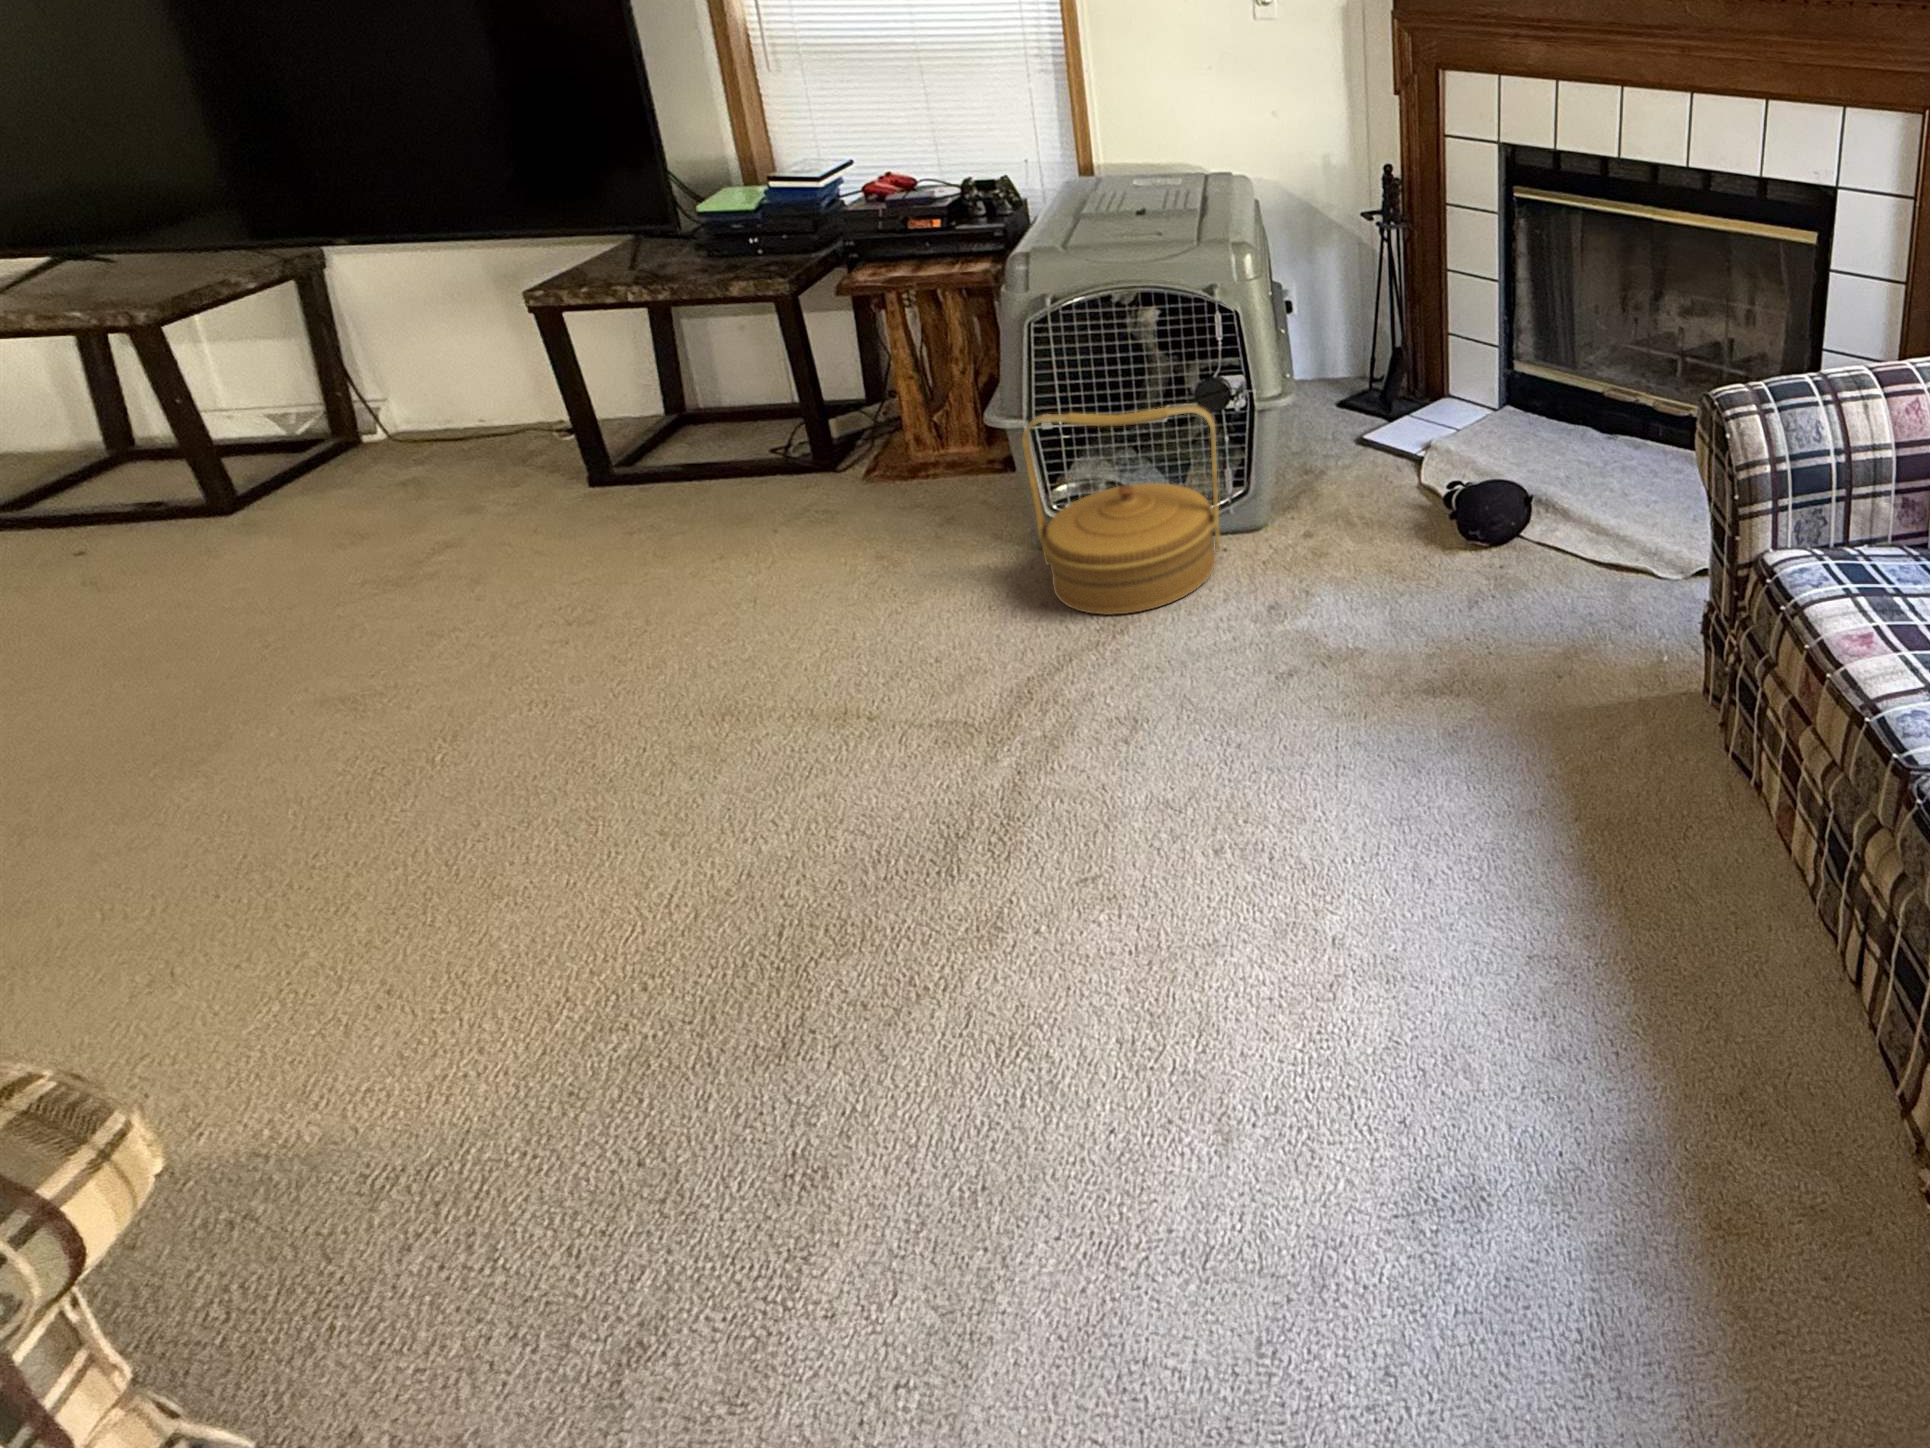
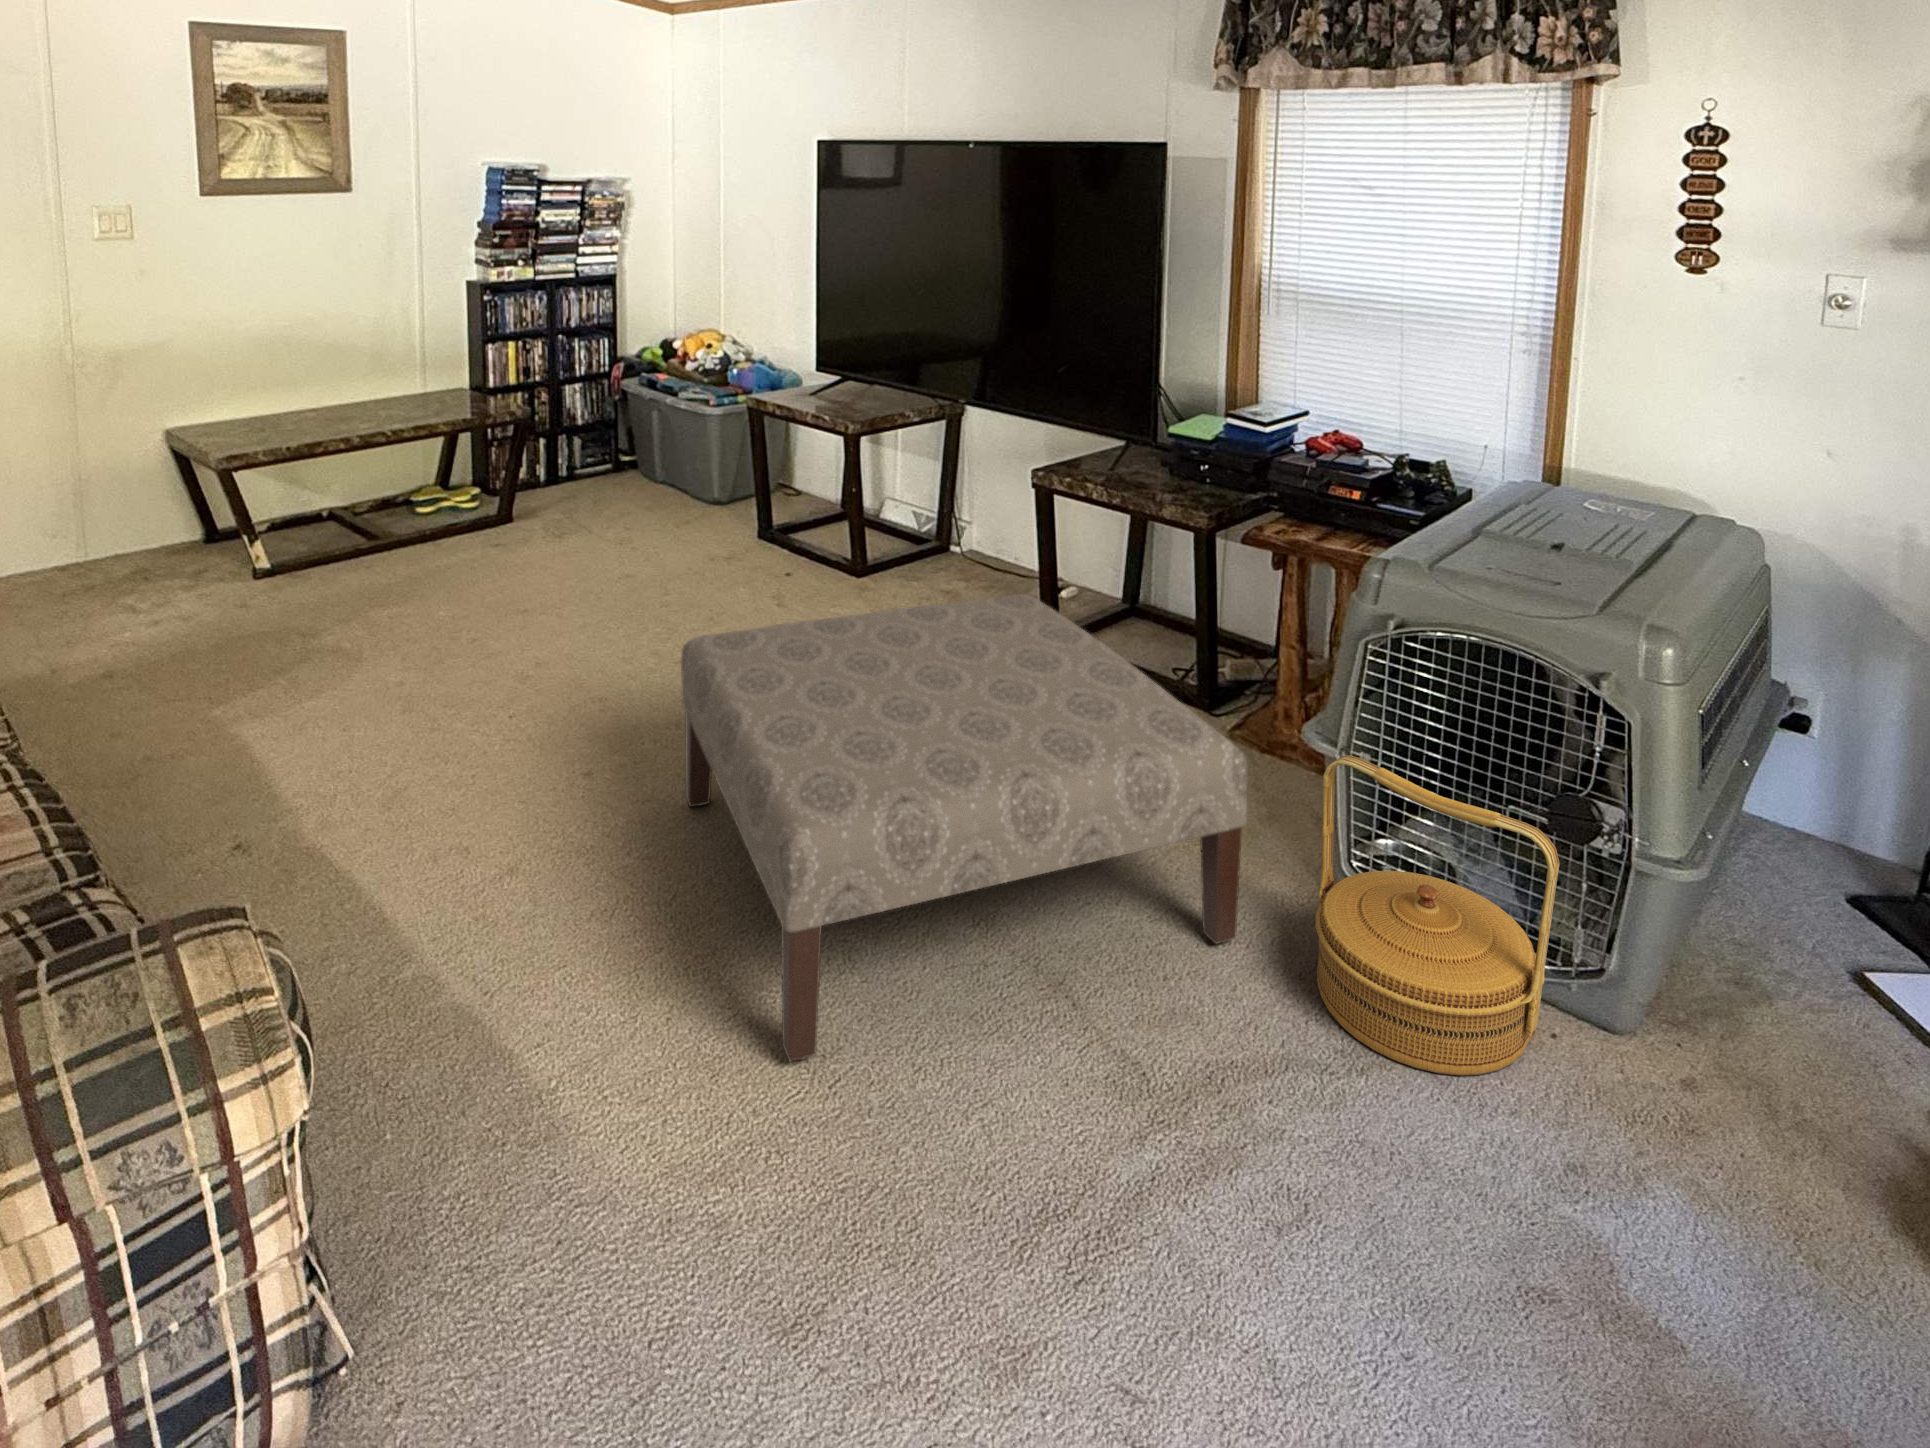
ottoman: none [60,414,978,921] -> present [681,594,1248,1062]

